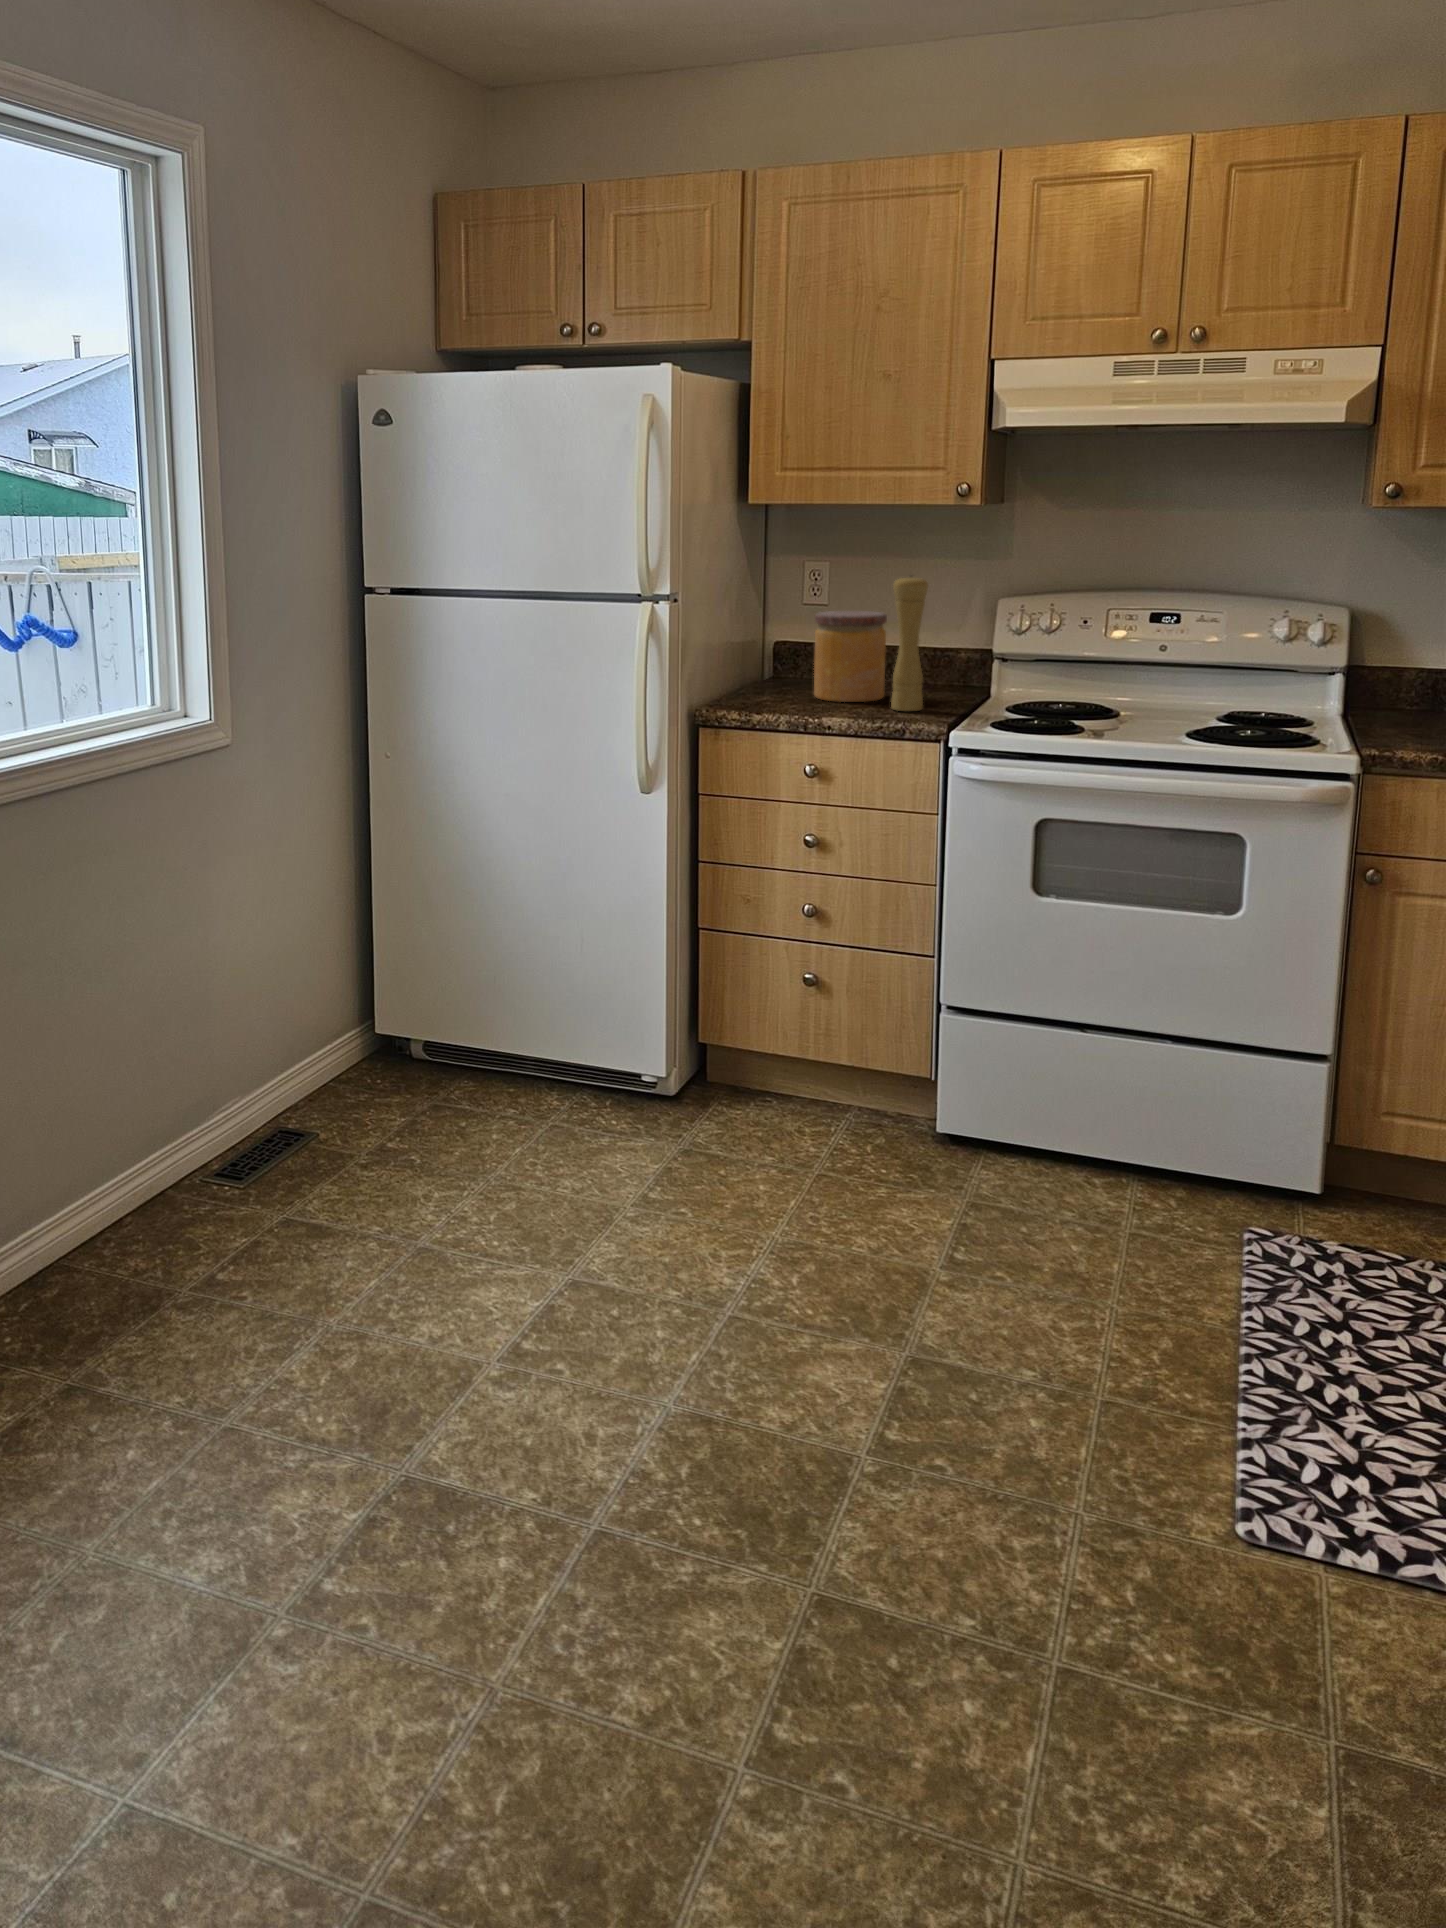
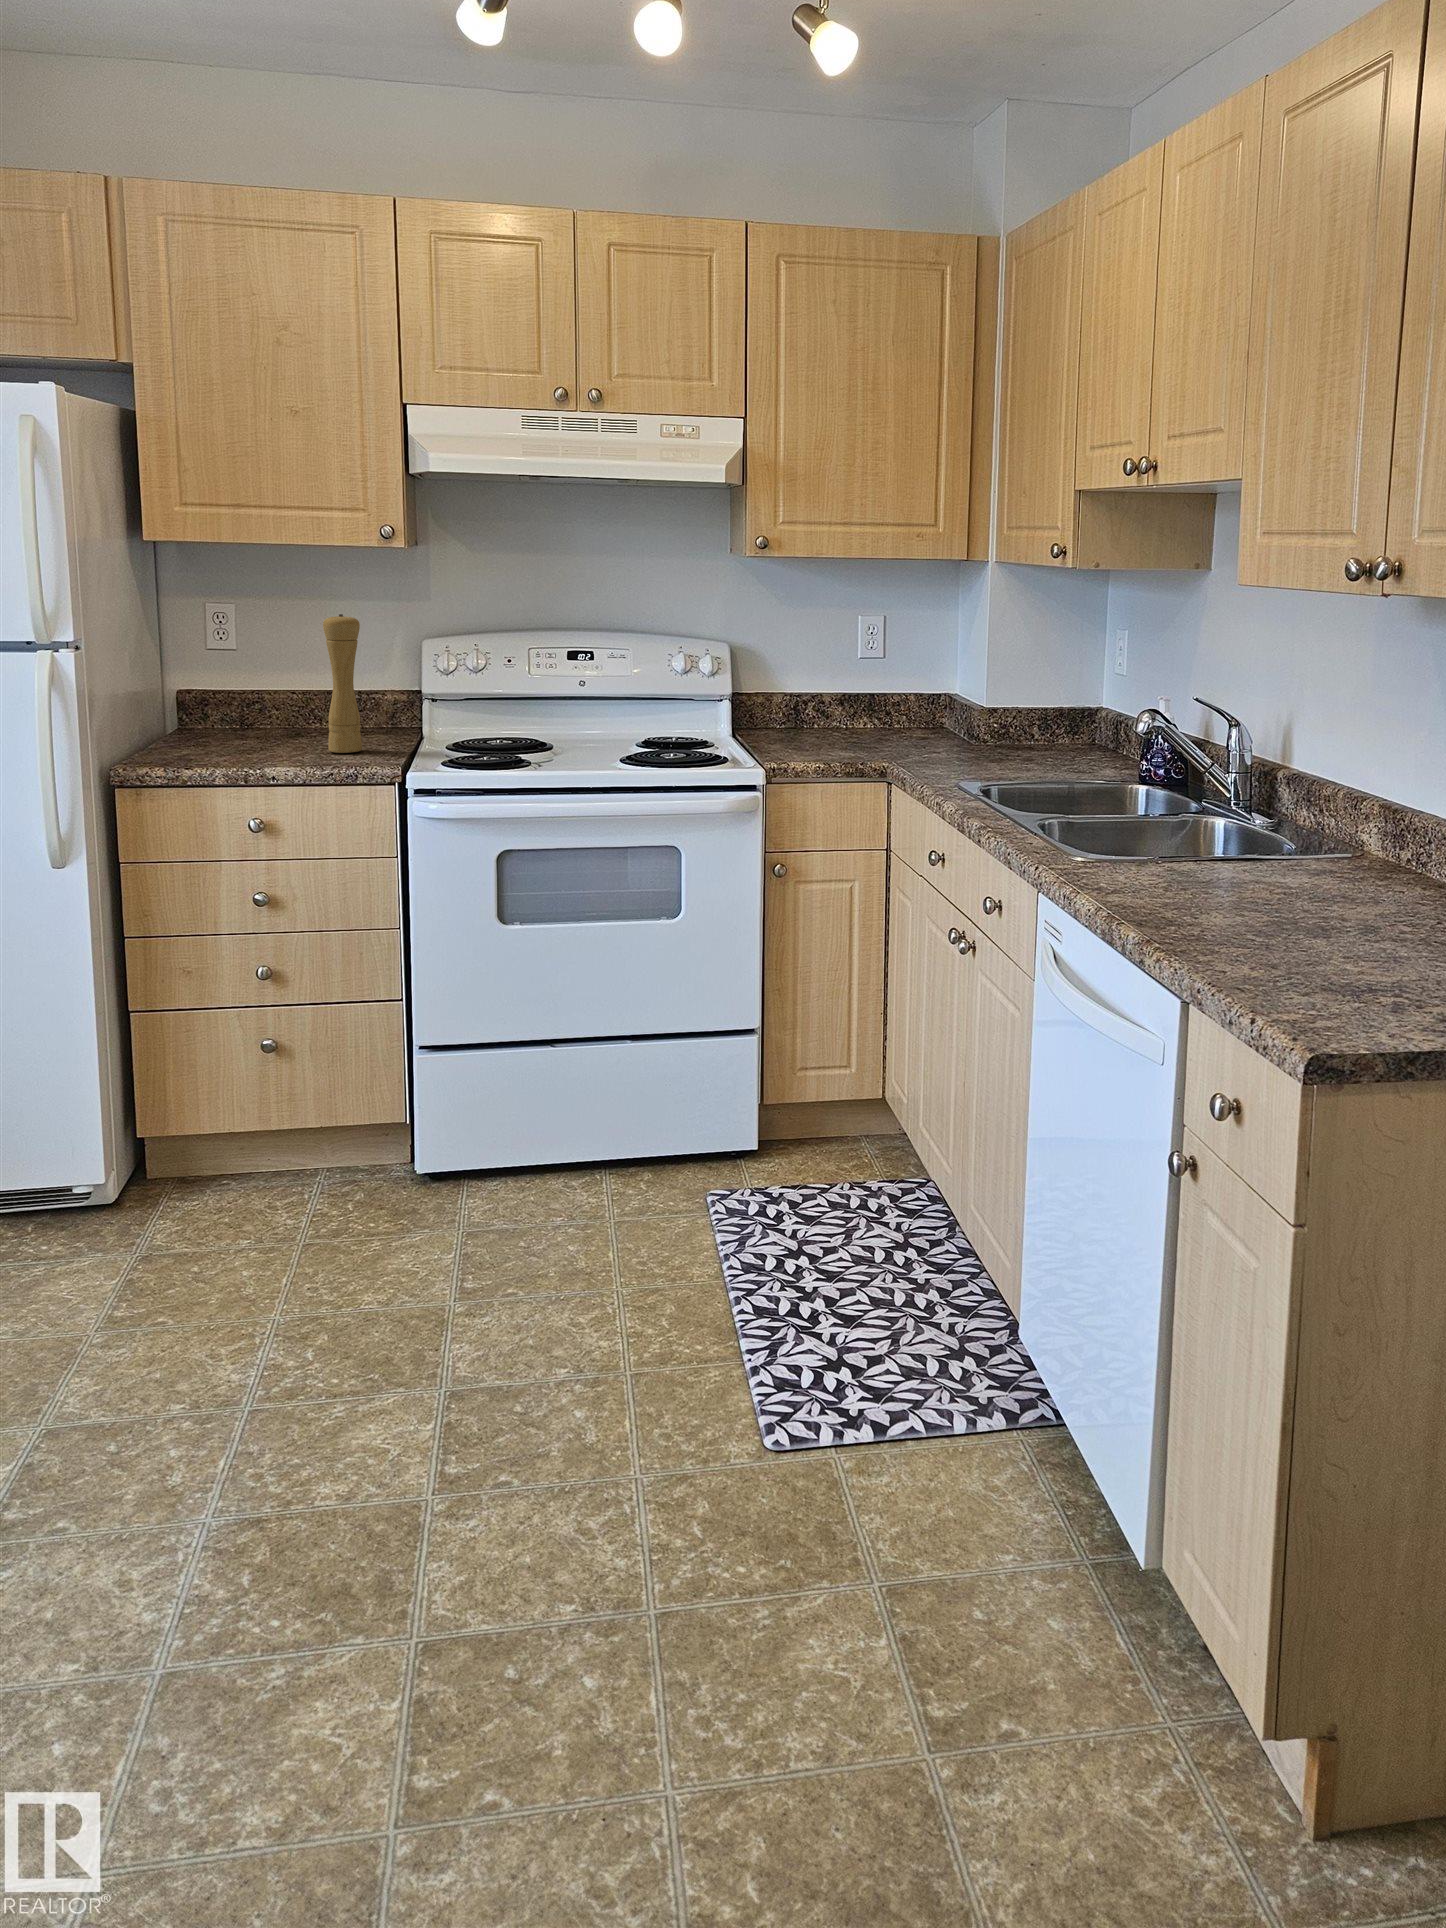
jar: present [814,611,887,702] -> none [232,651,314,747]

